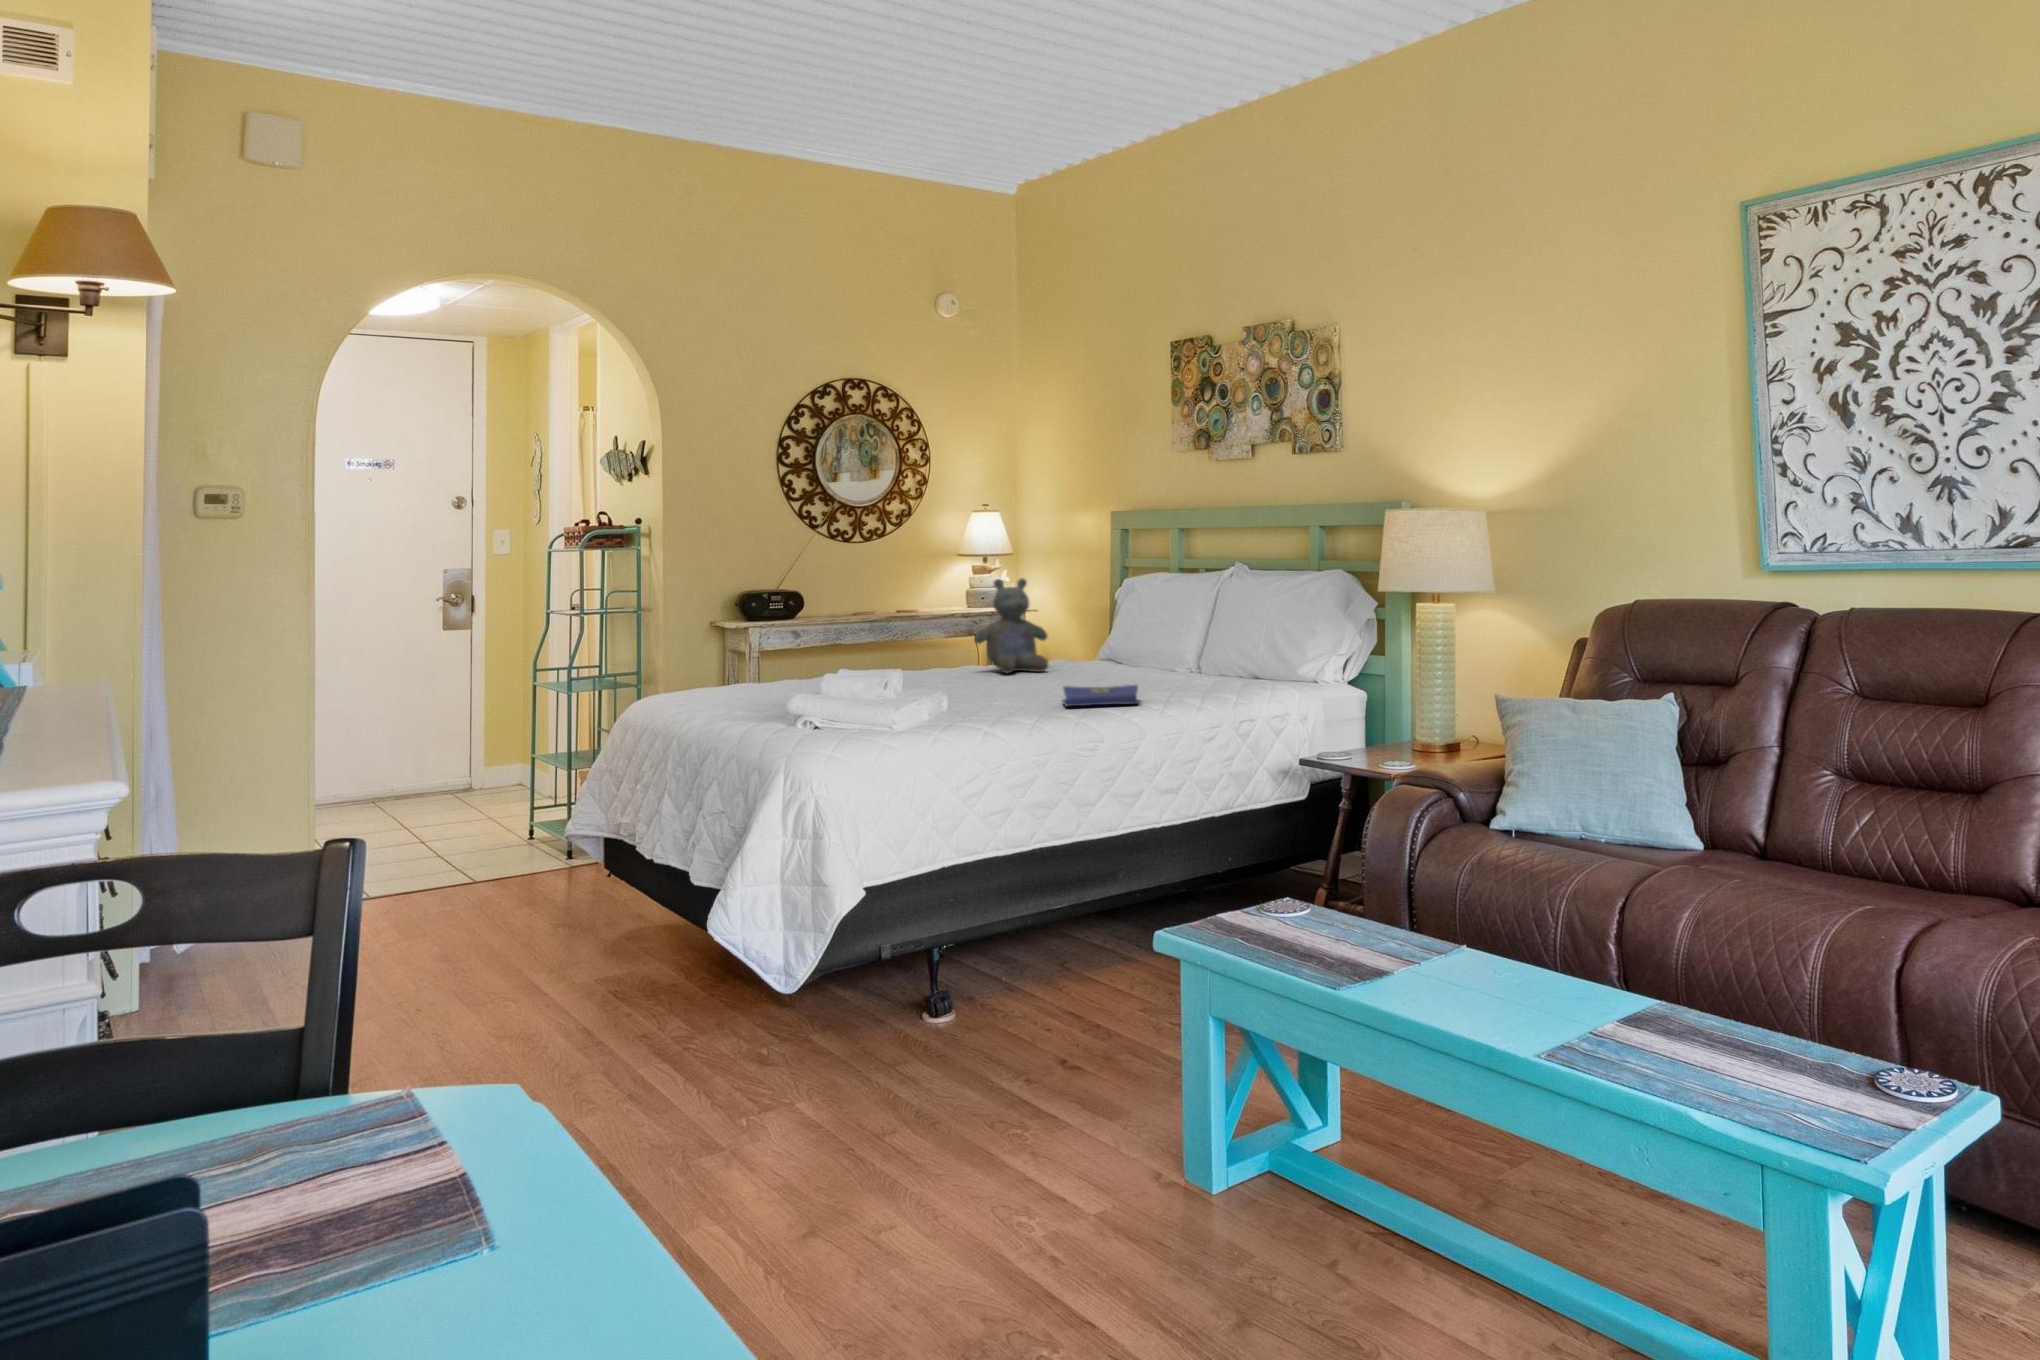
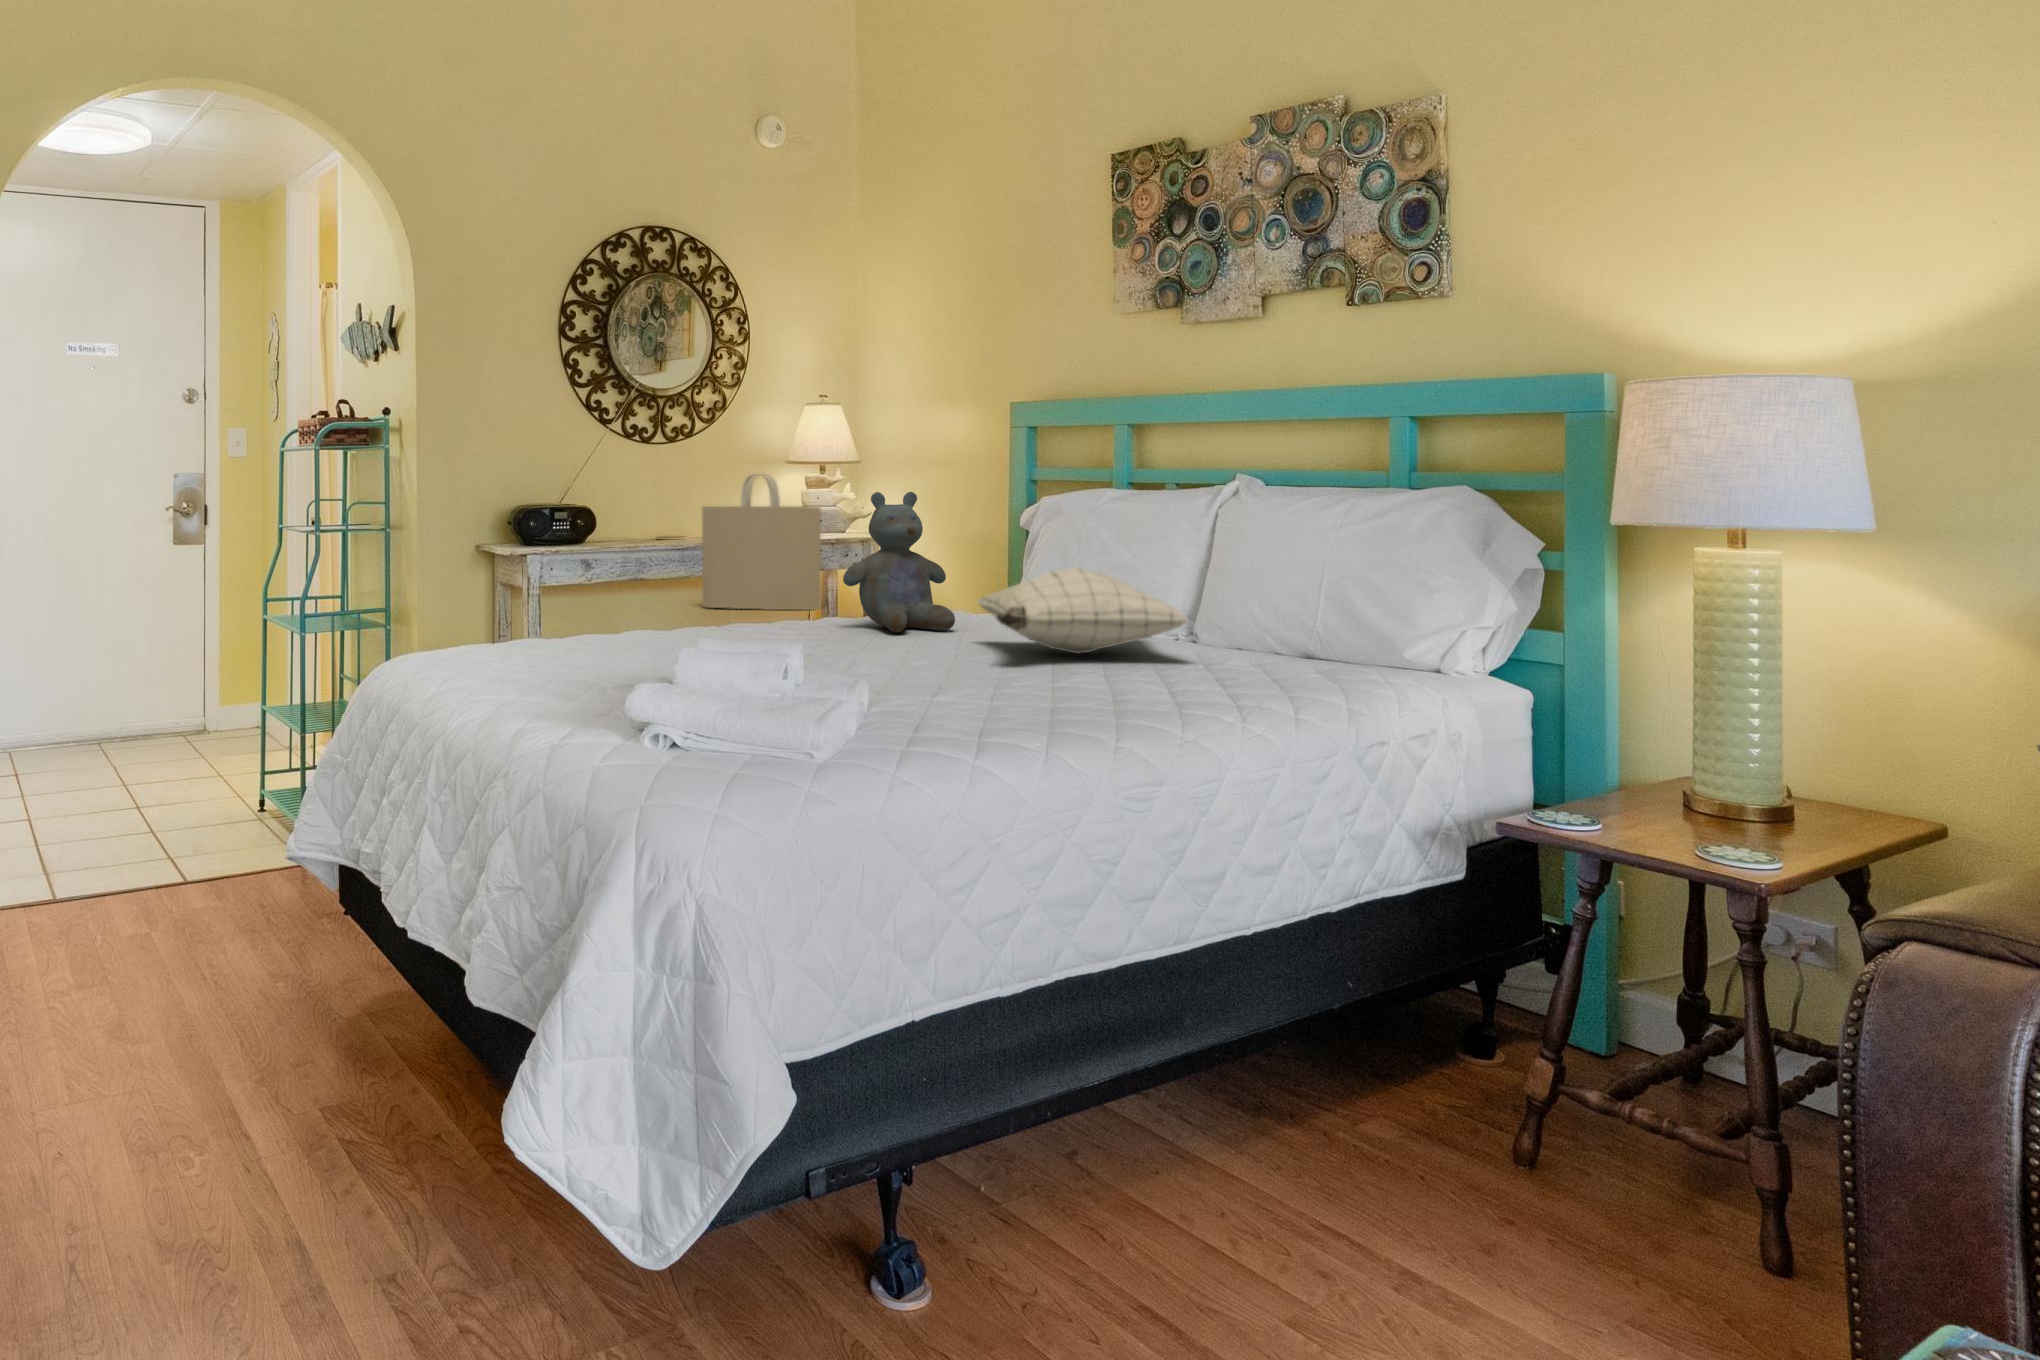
tote bag: none [884,566,971,664] -> present [702,474,821,610]
pillow: none [1049,626,1168,681] -> present [977,568,1187,654]
hardcover book: present [1063,685,1138,706] -> none [1058,674,1210,715]

